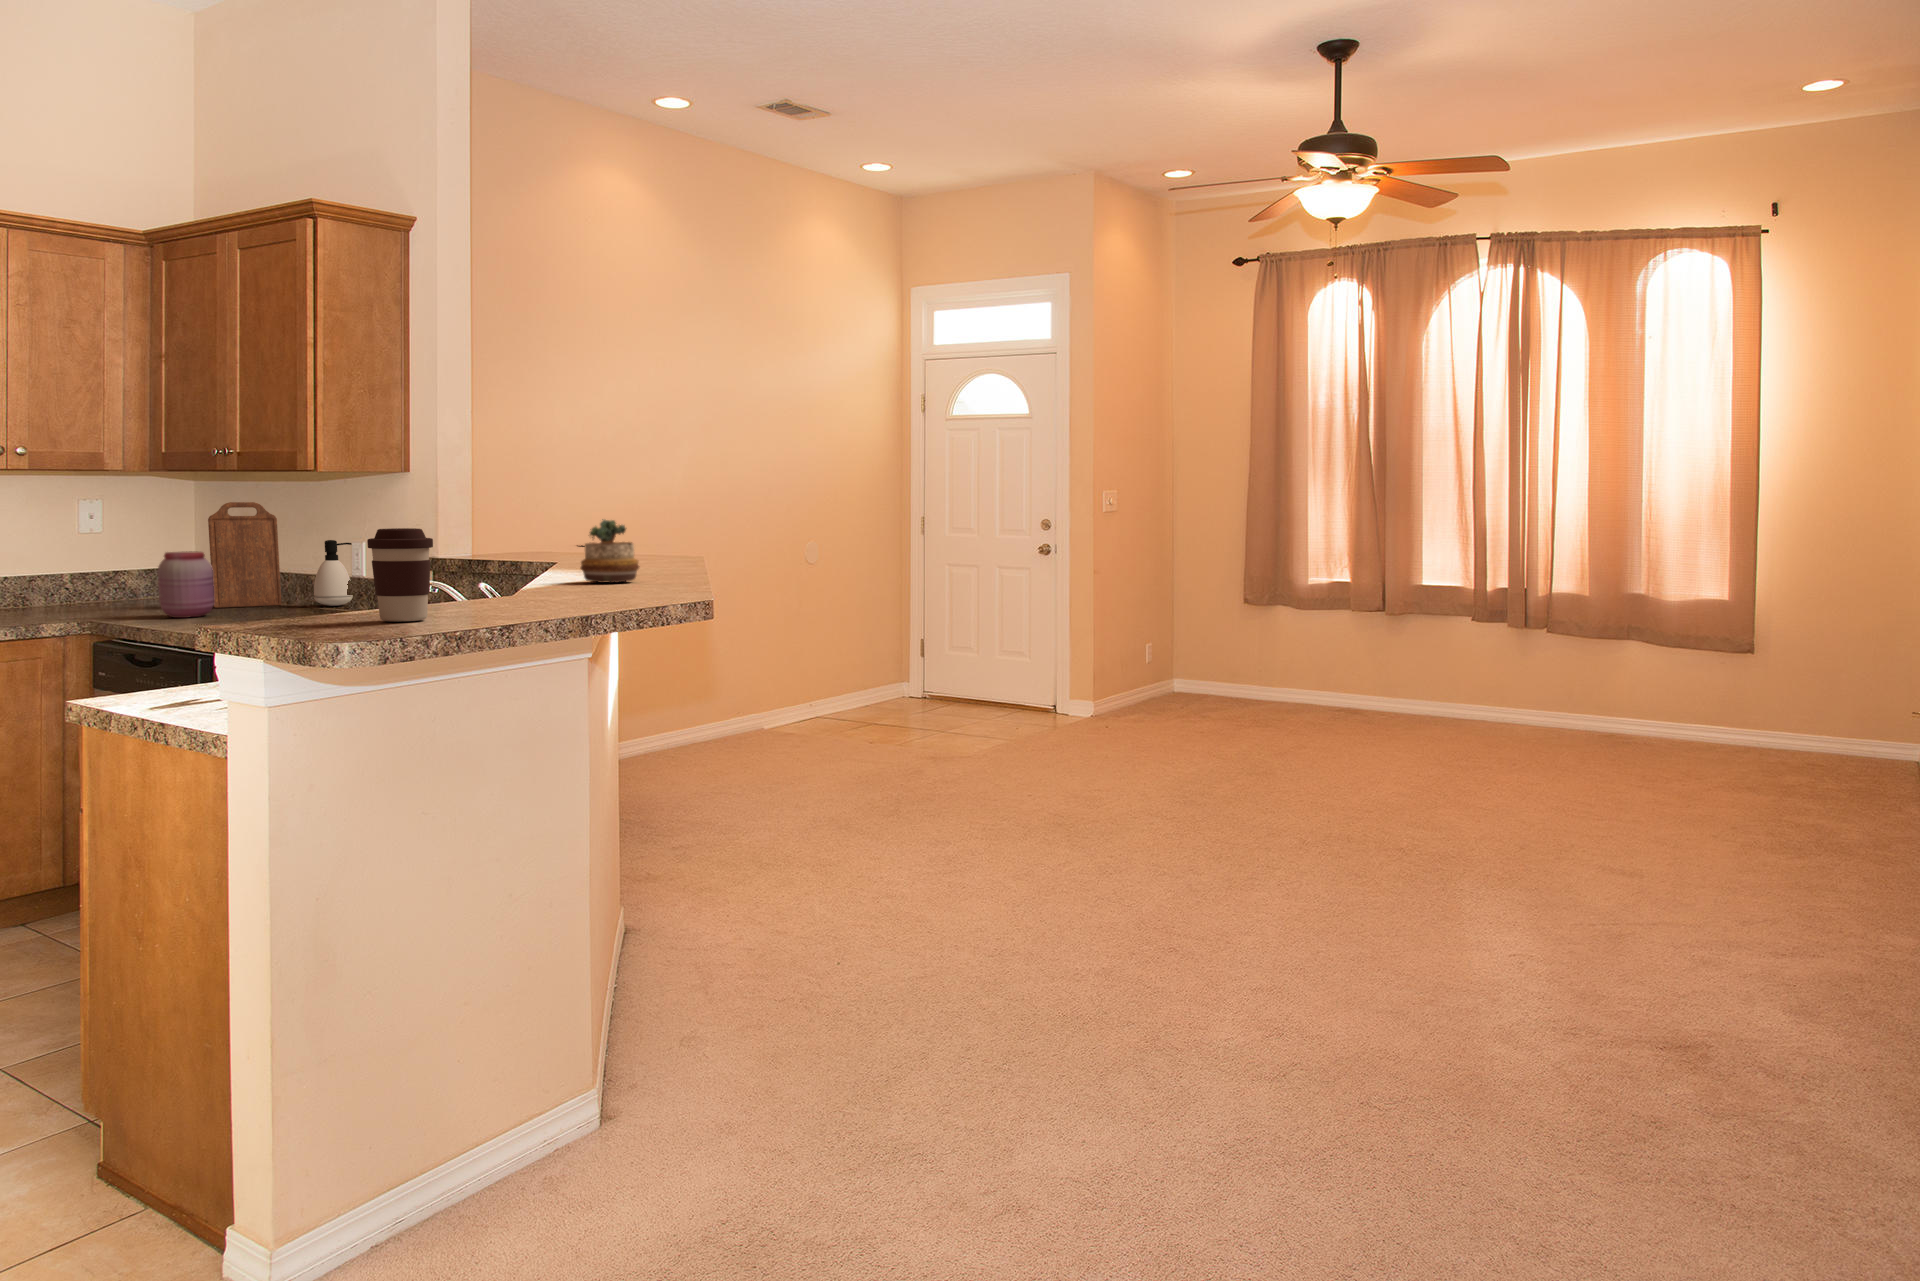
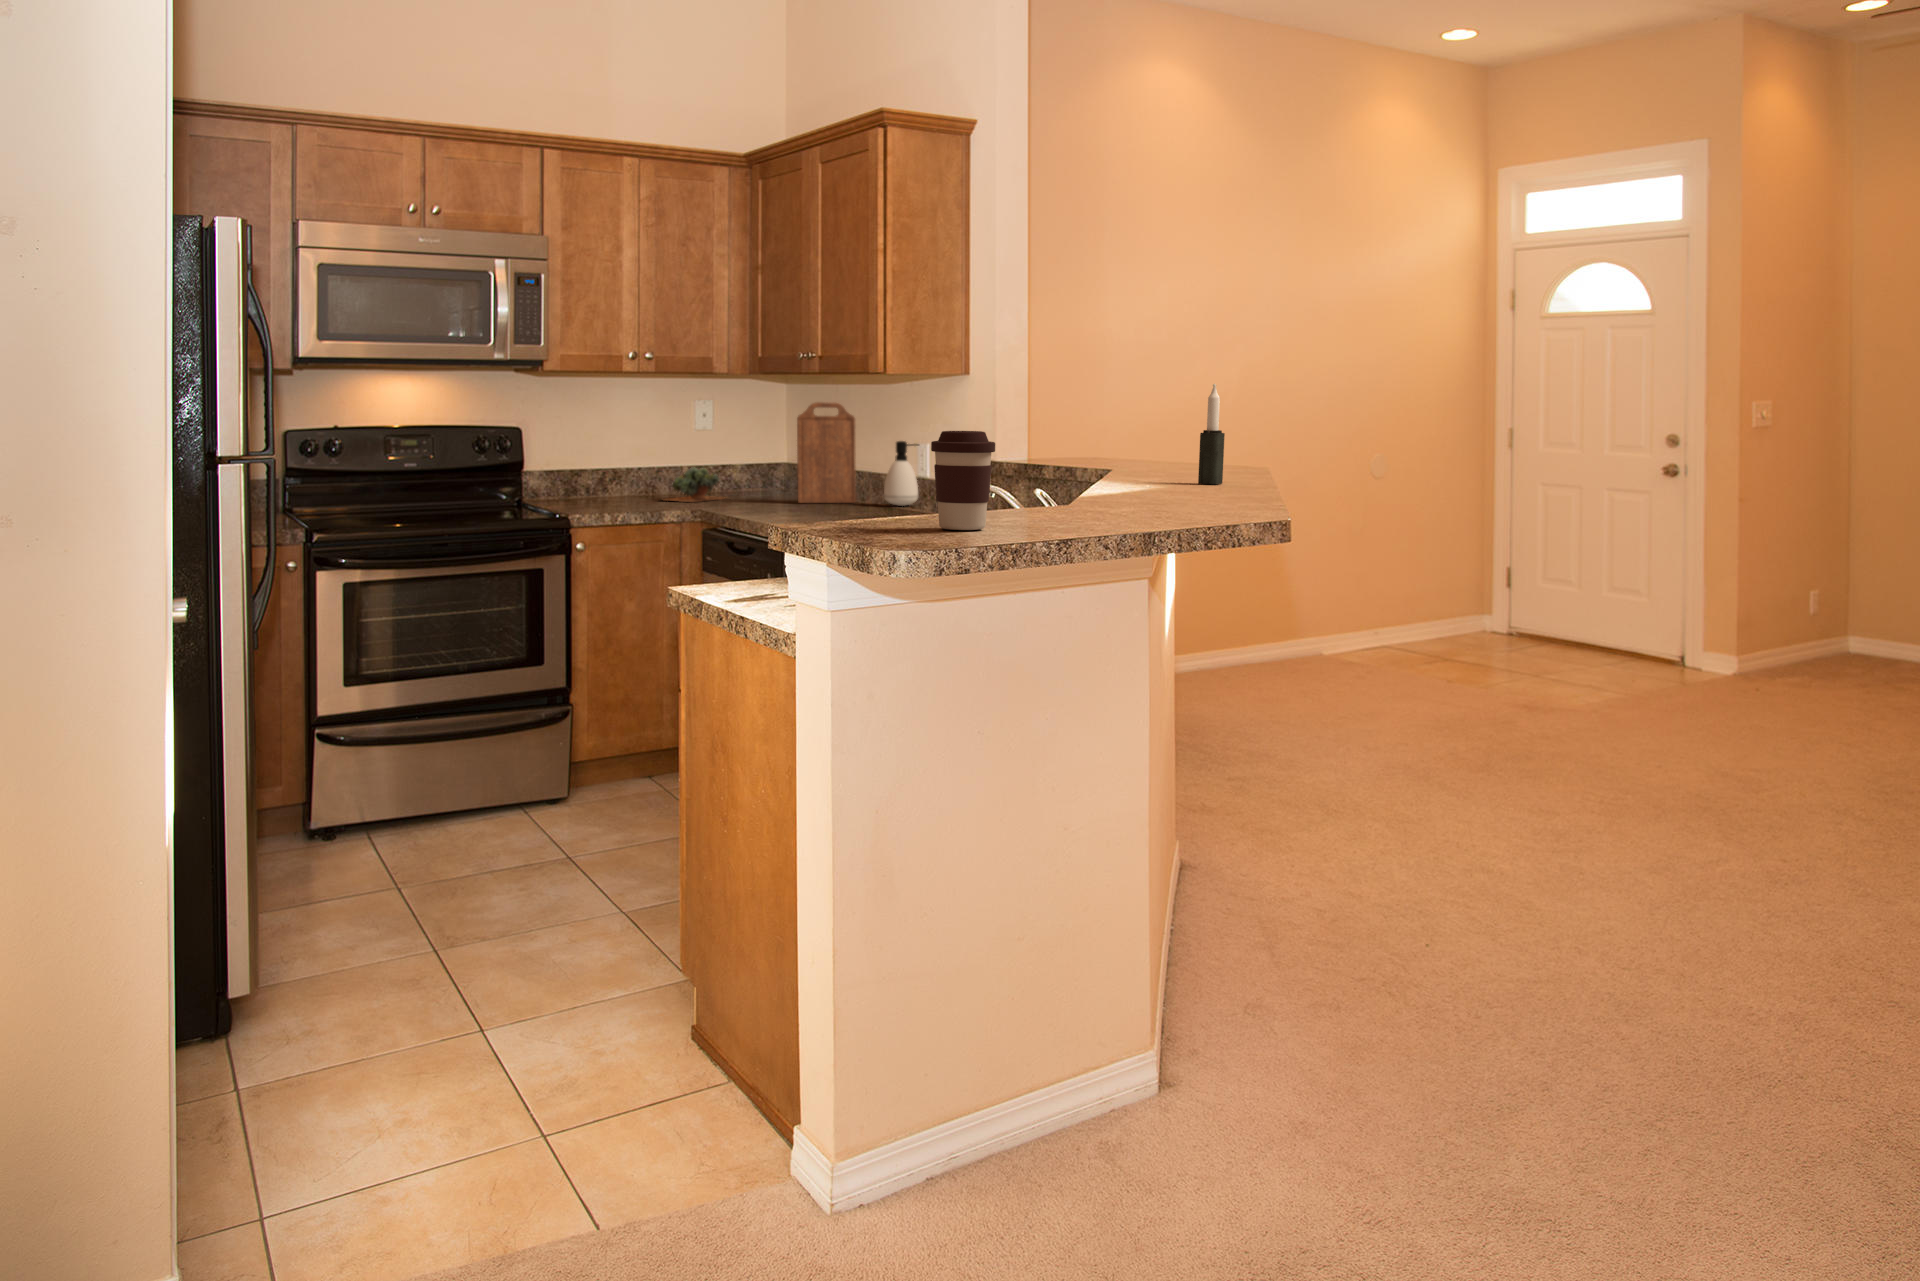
candle: none [636,481,659,573] -> present [1198,384,1225,484]
succulent plant: present [590,519,626,542] -> present [663,467,724,502]
decorative bowl: present [581,542,639,583] -> none [1141,450,1204,494]
jar: present [158,551,214,618] -> none [753,449,798,512]

